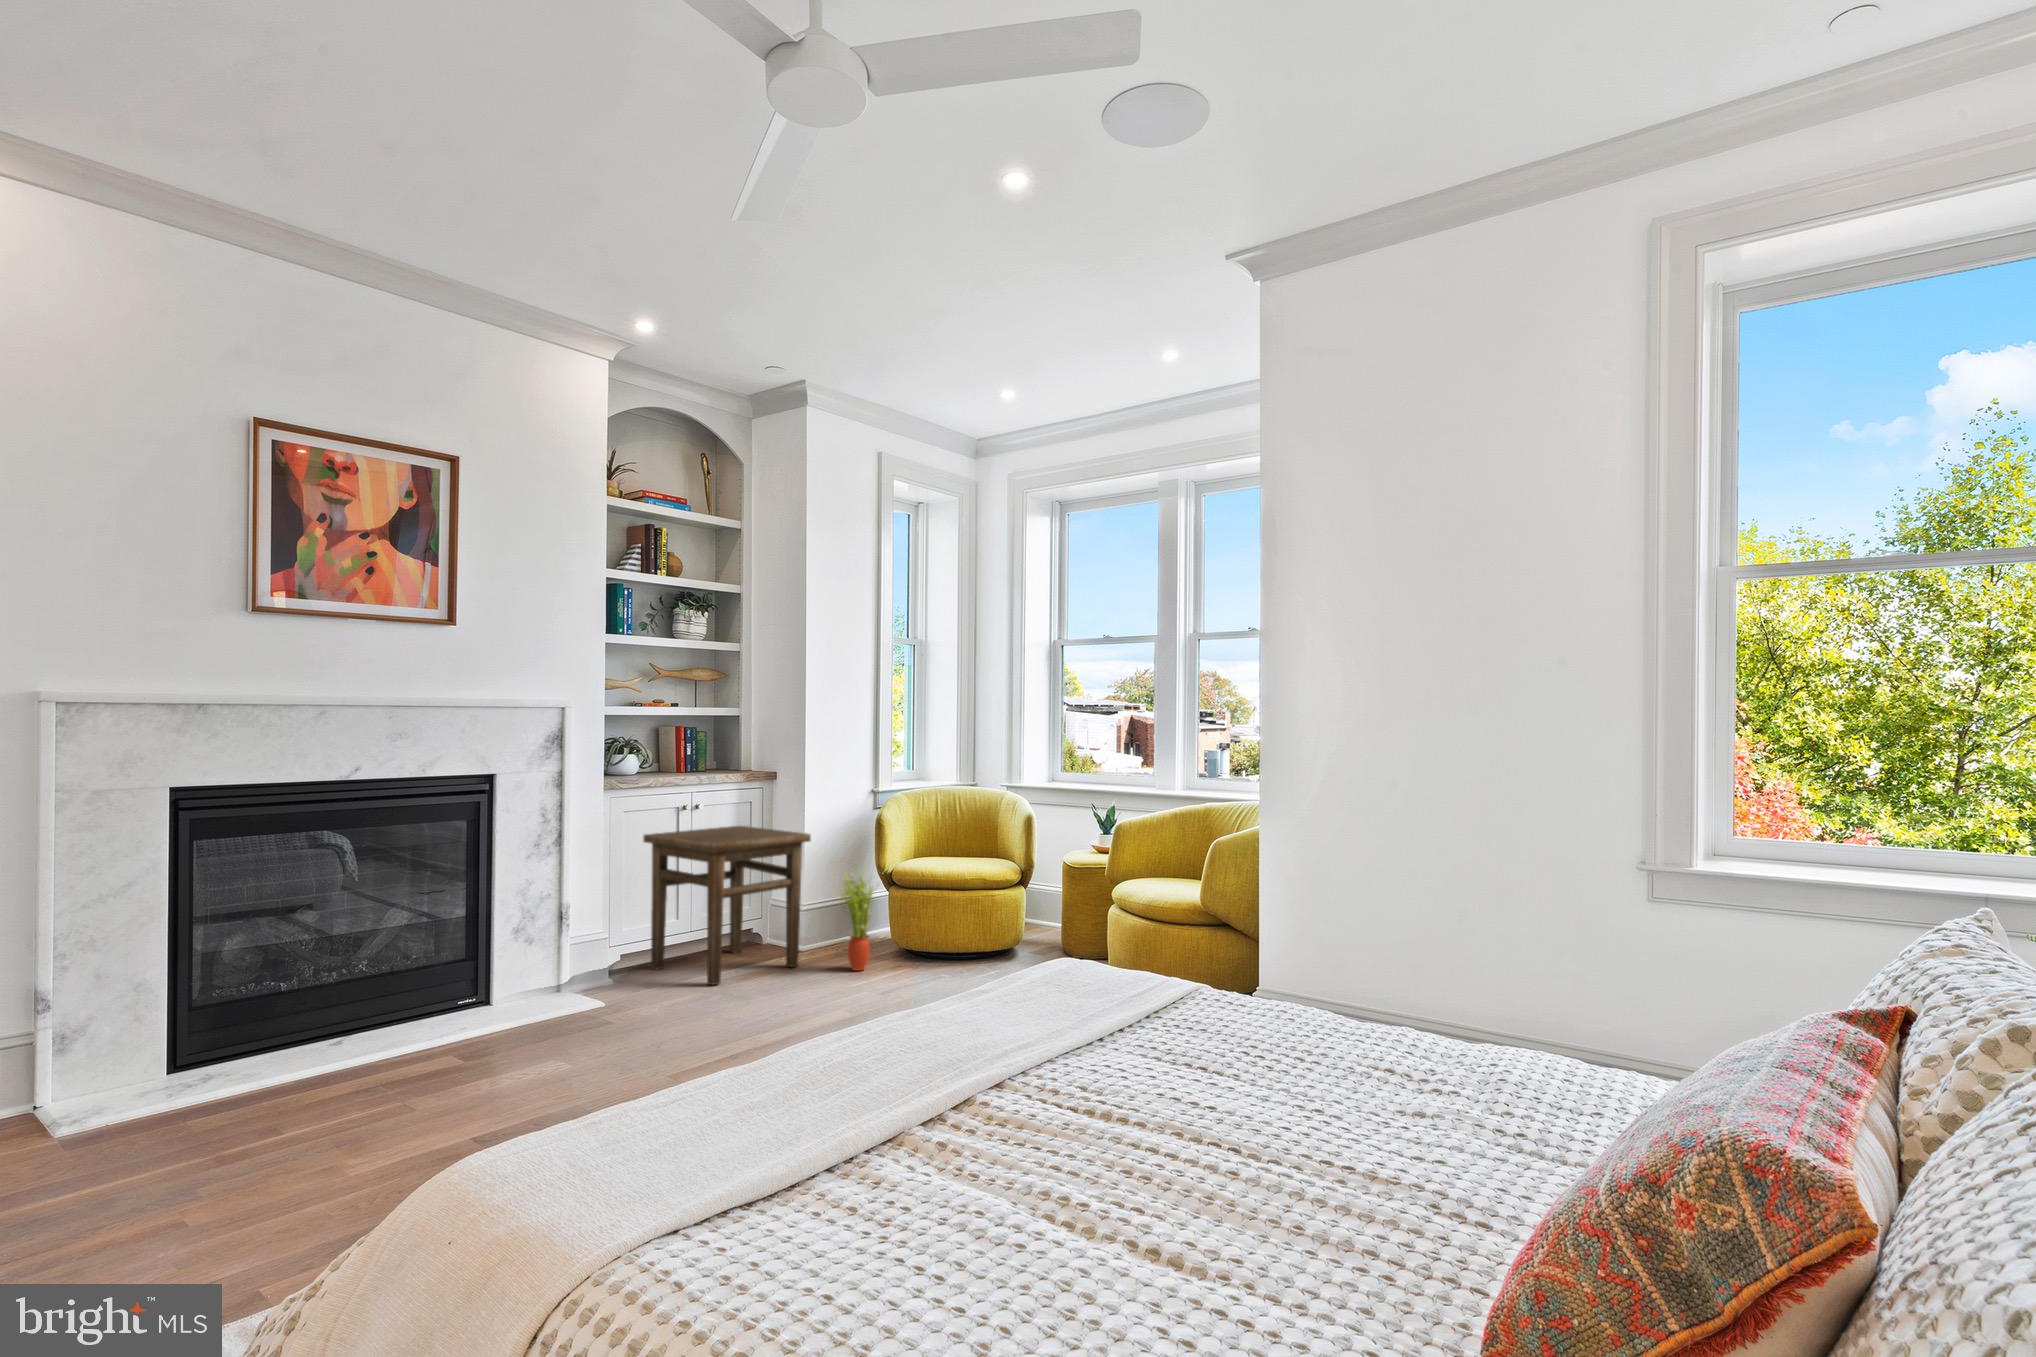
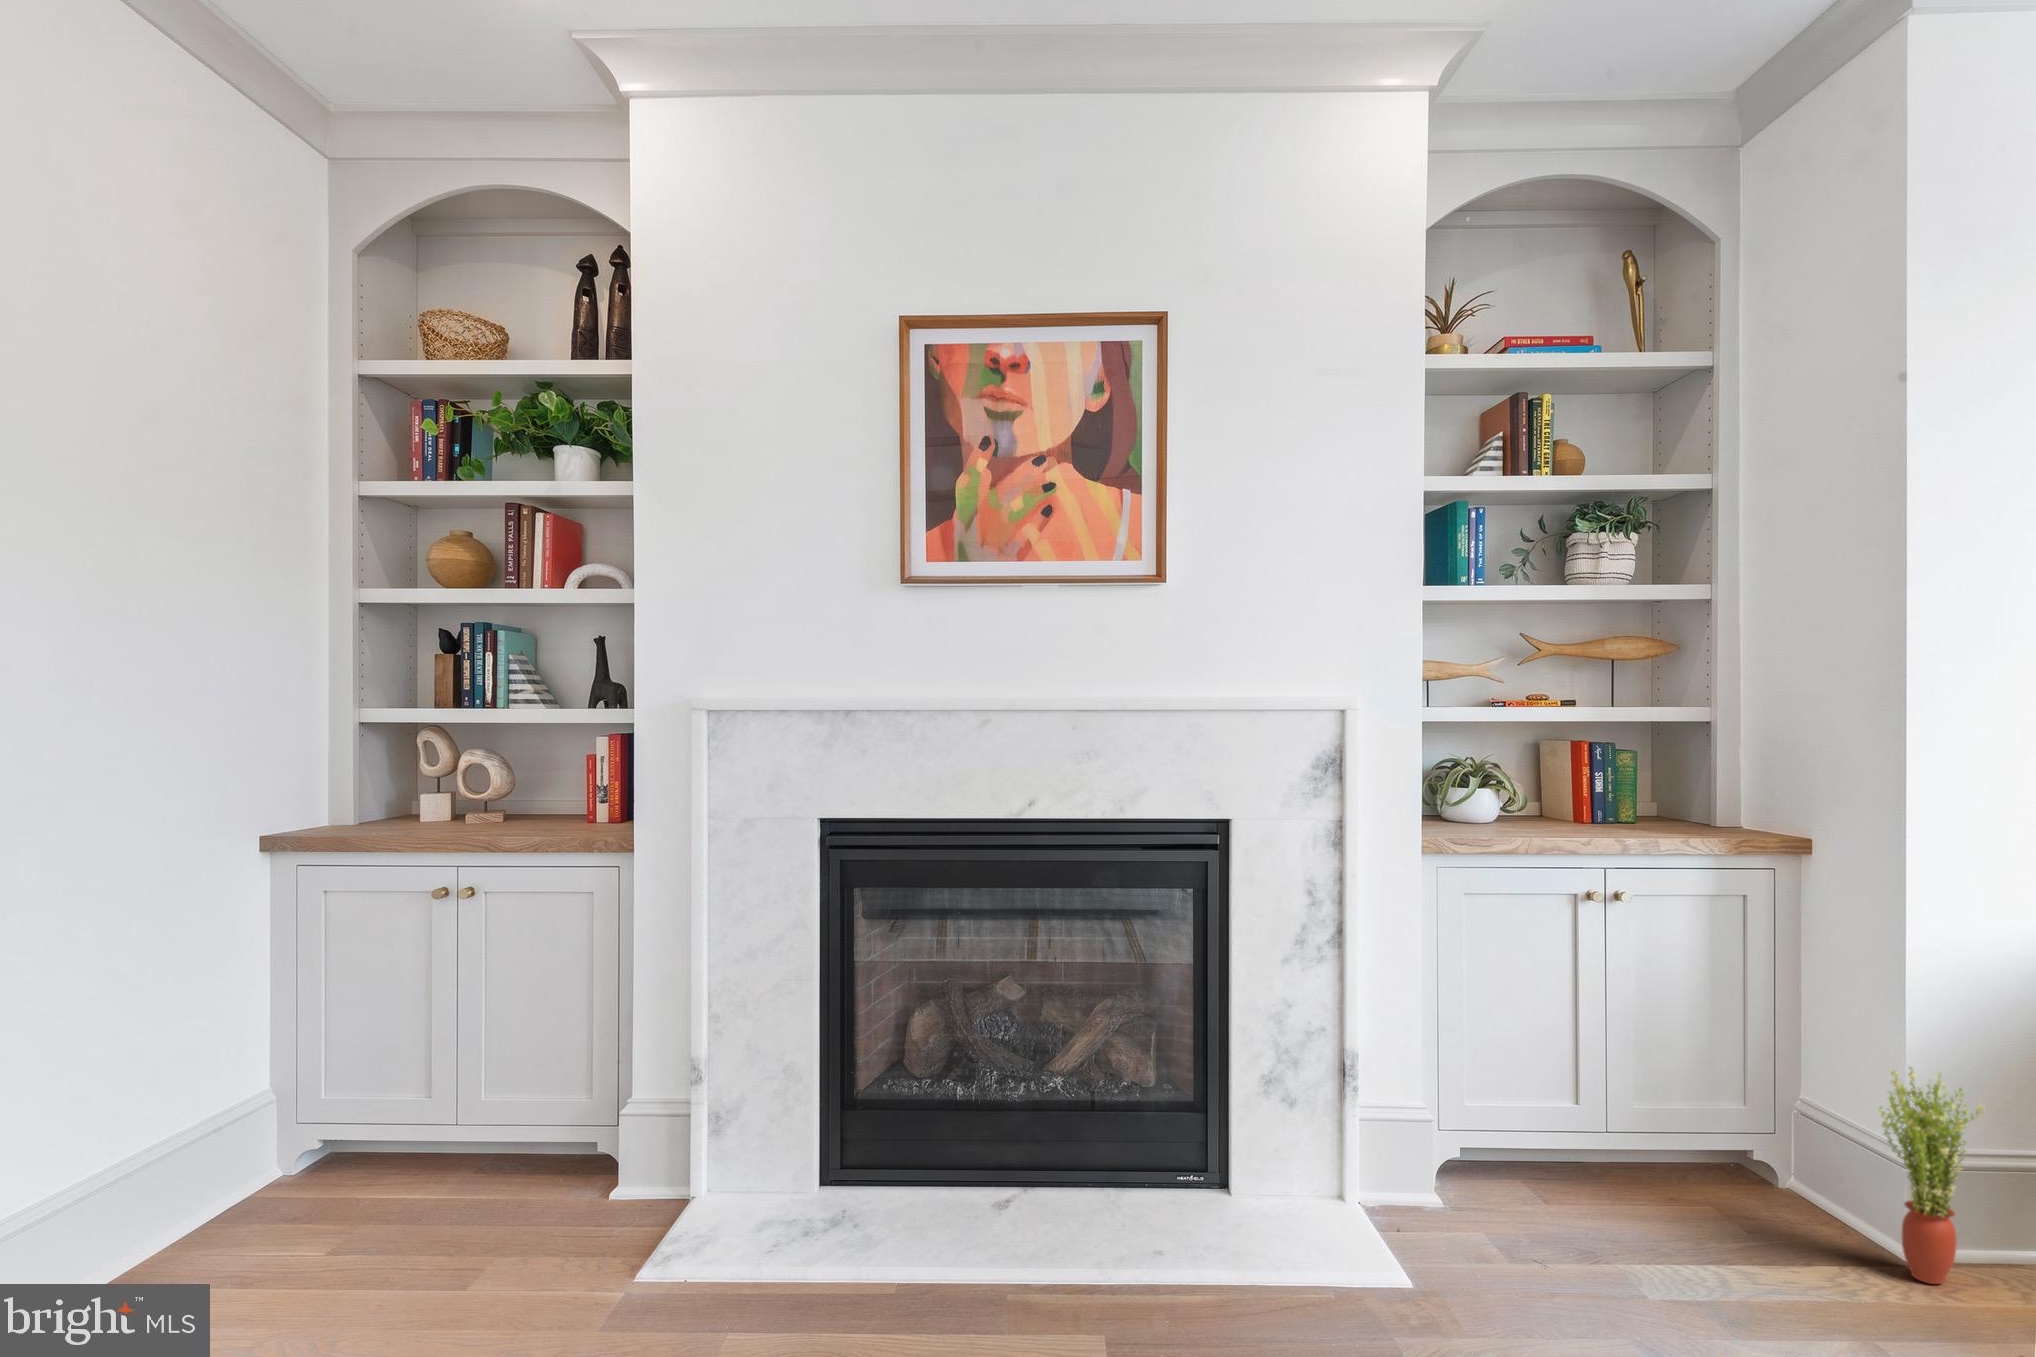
side table: present [643,826,811,985] -> none [1494,929,1818,1236]

